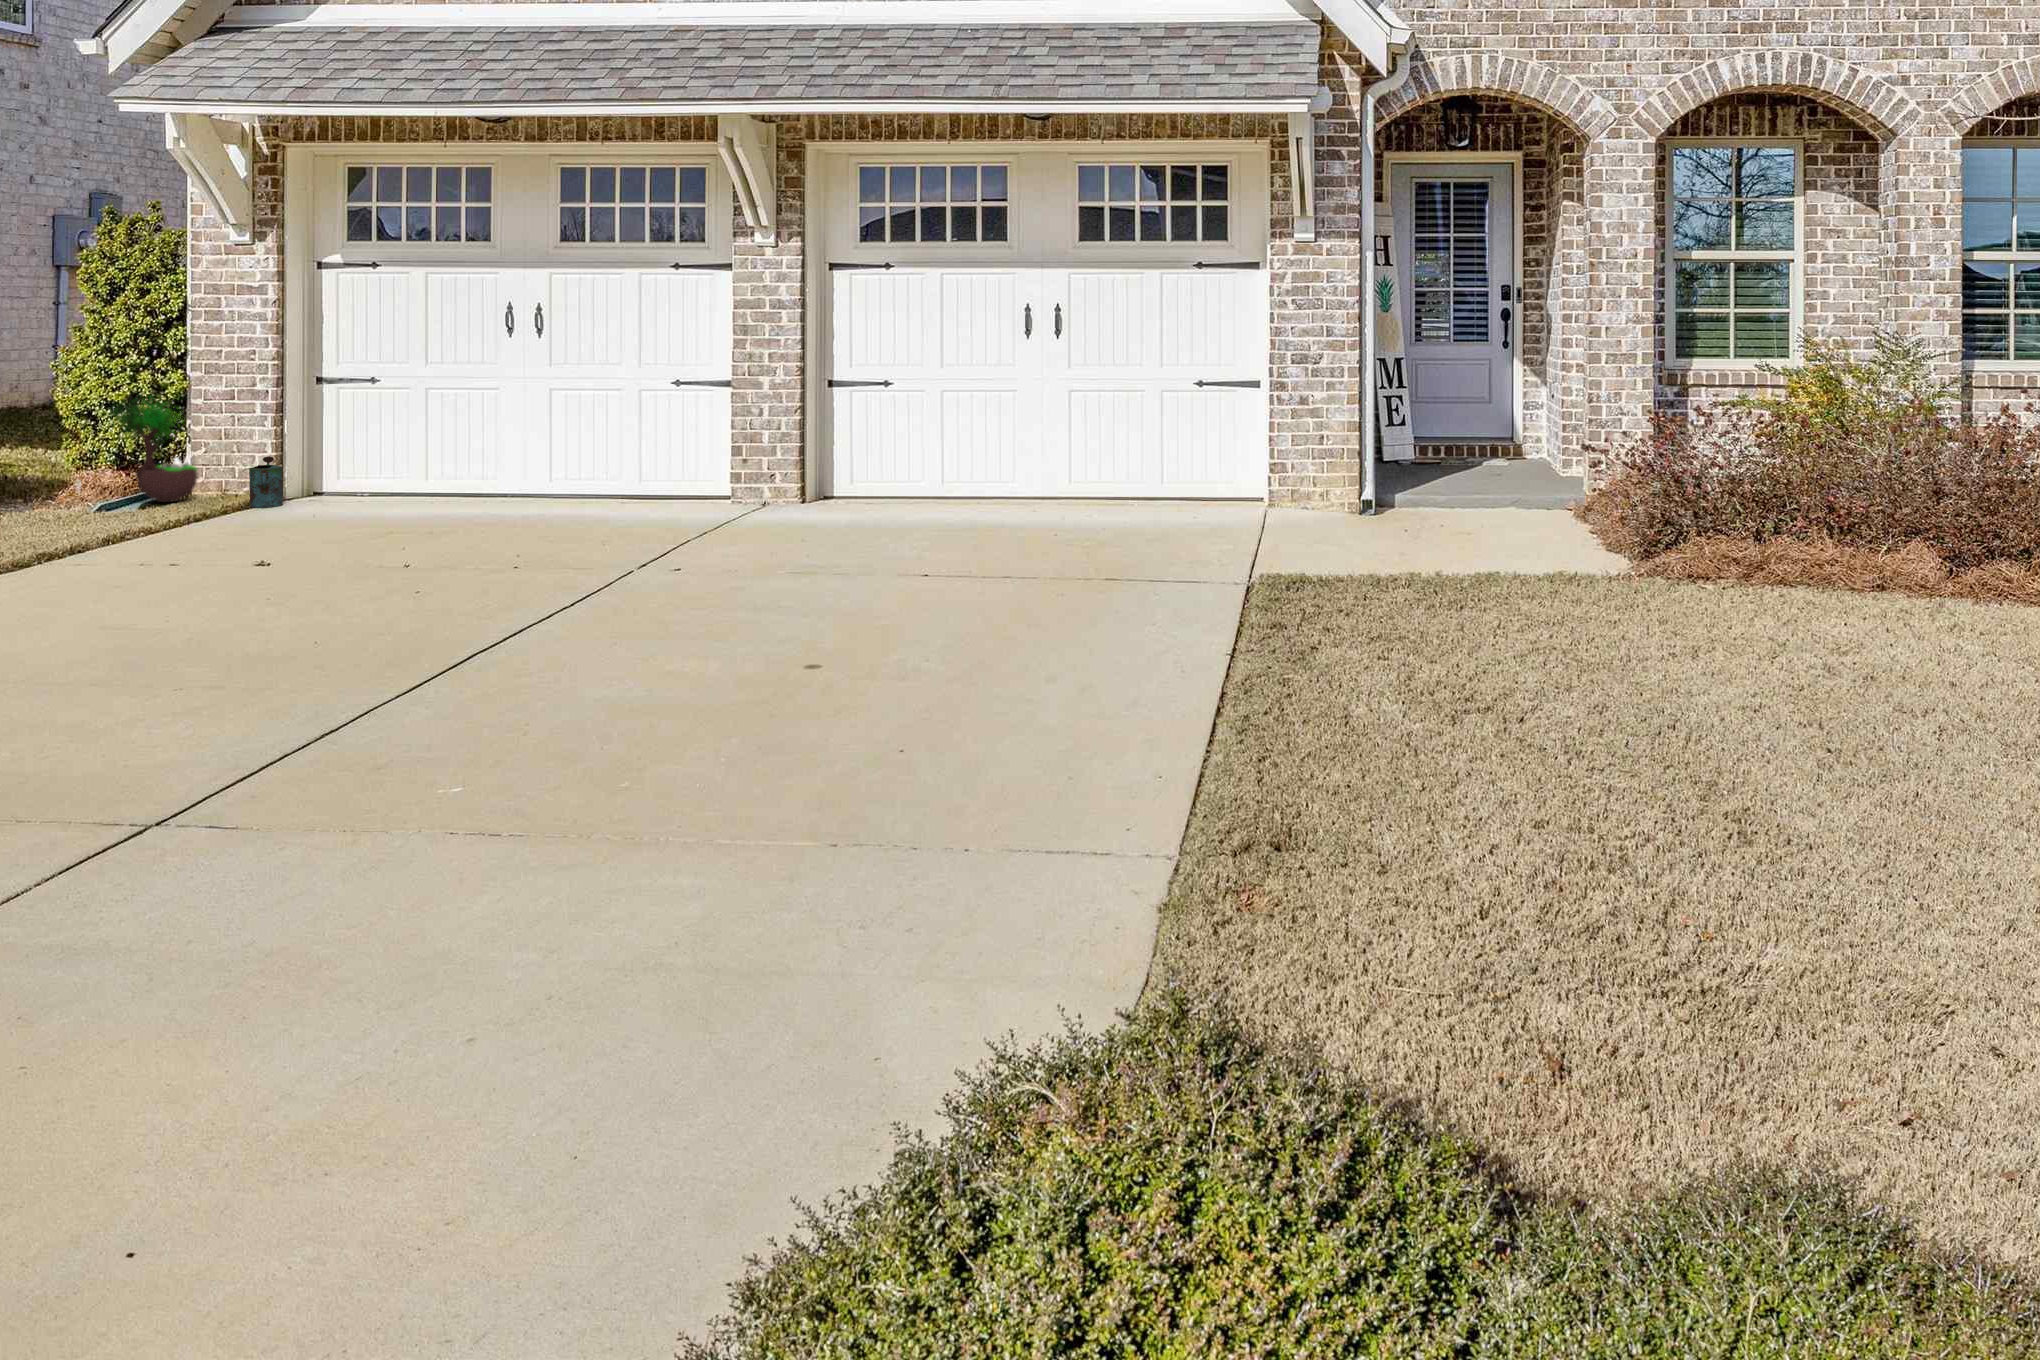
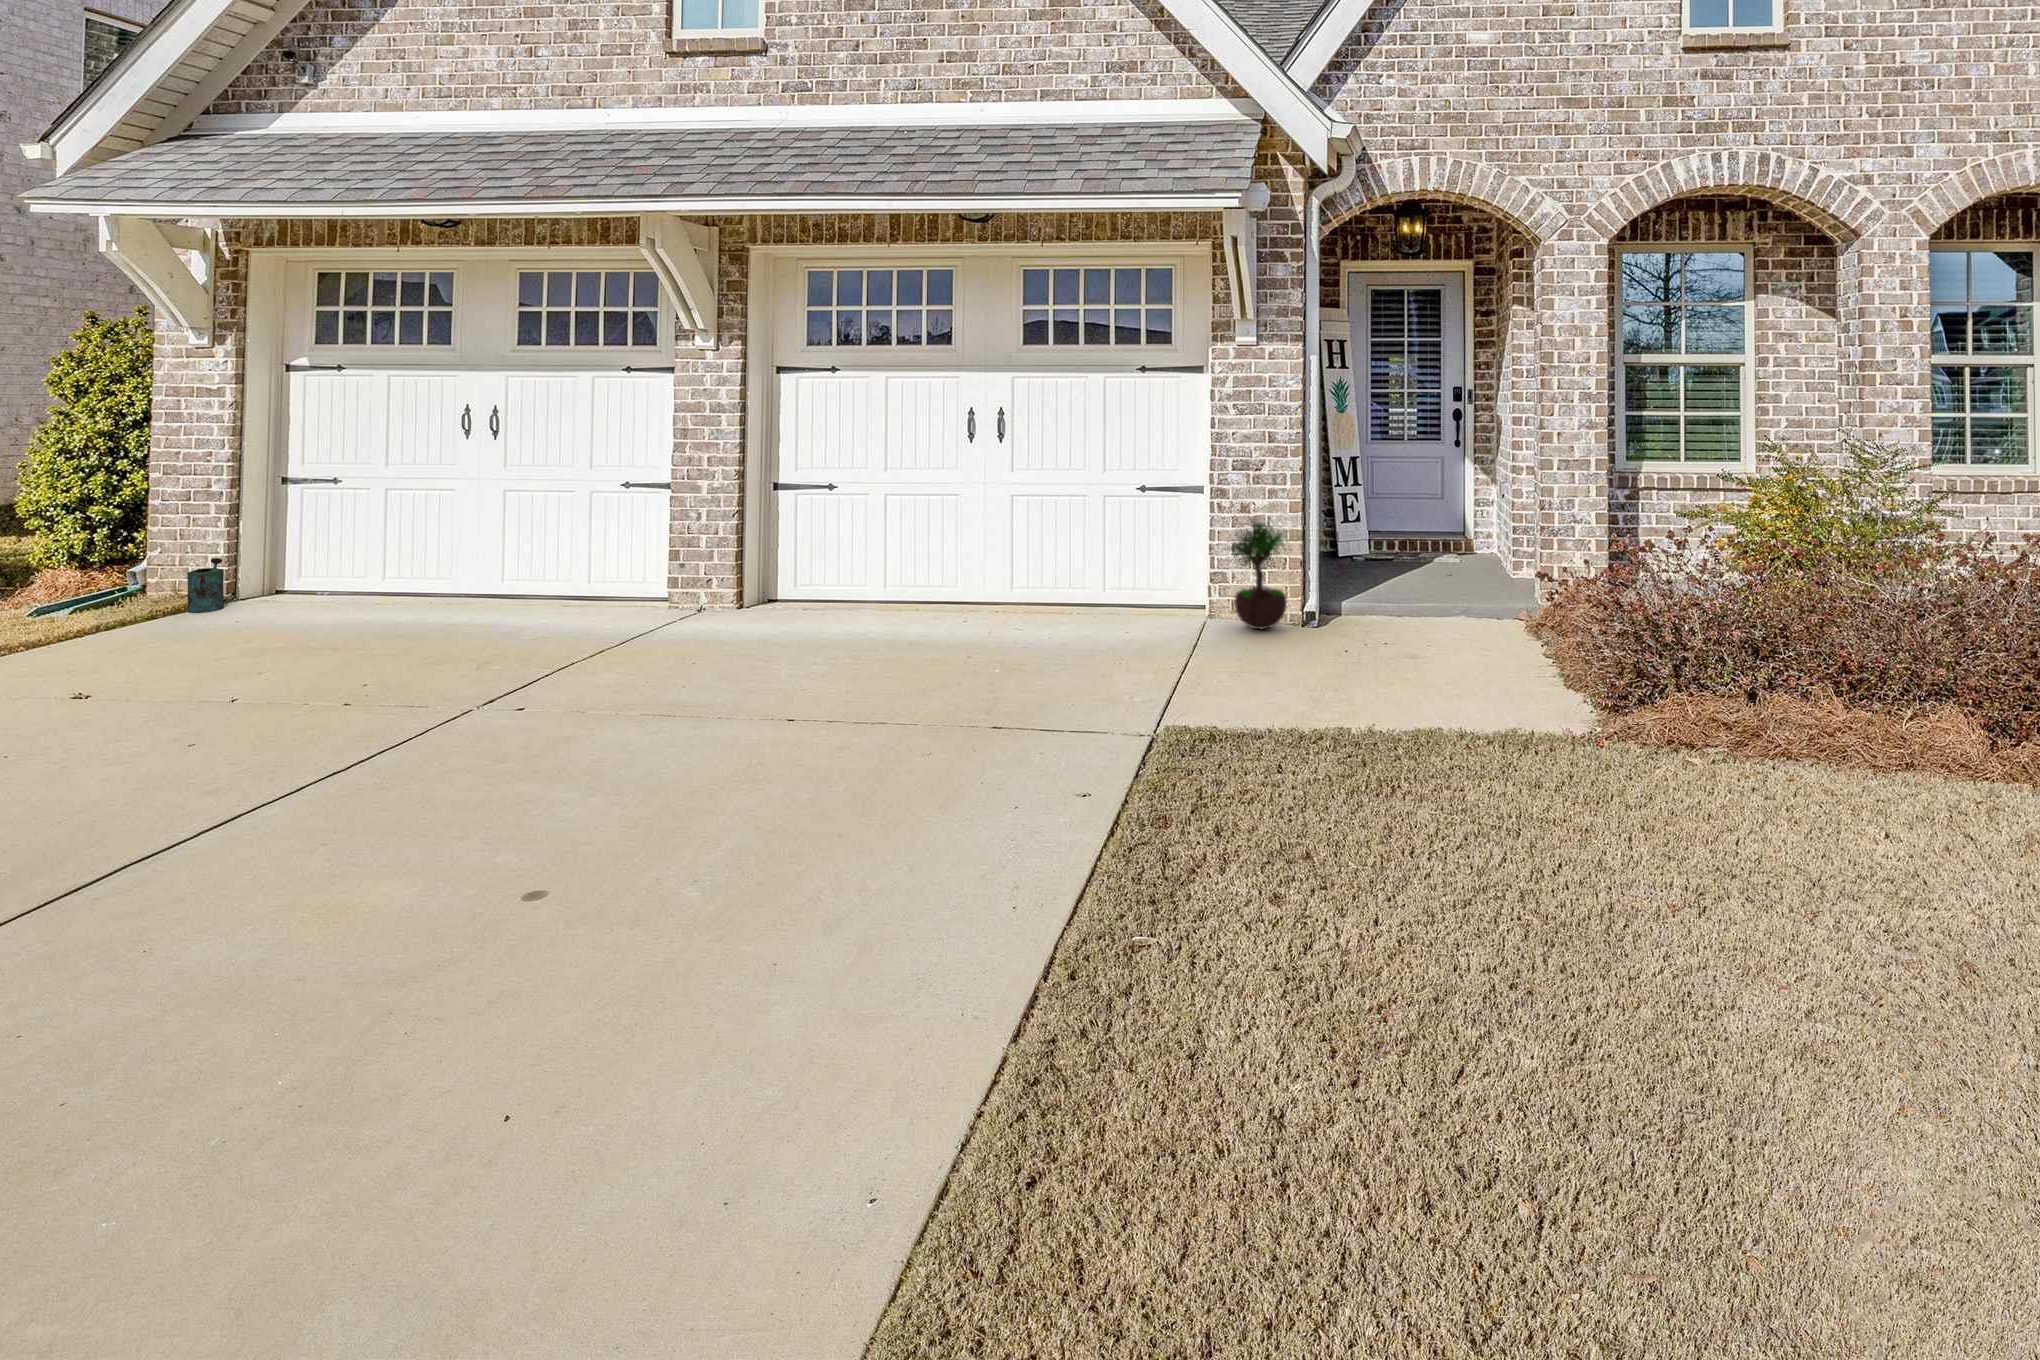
potted tree: present [111,393,198,502] -> present [1224,521,1289,629]

